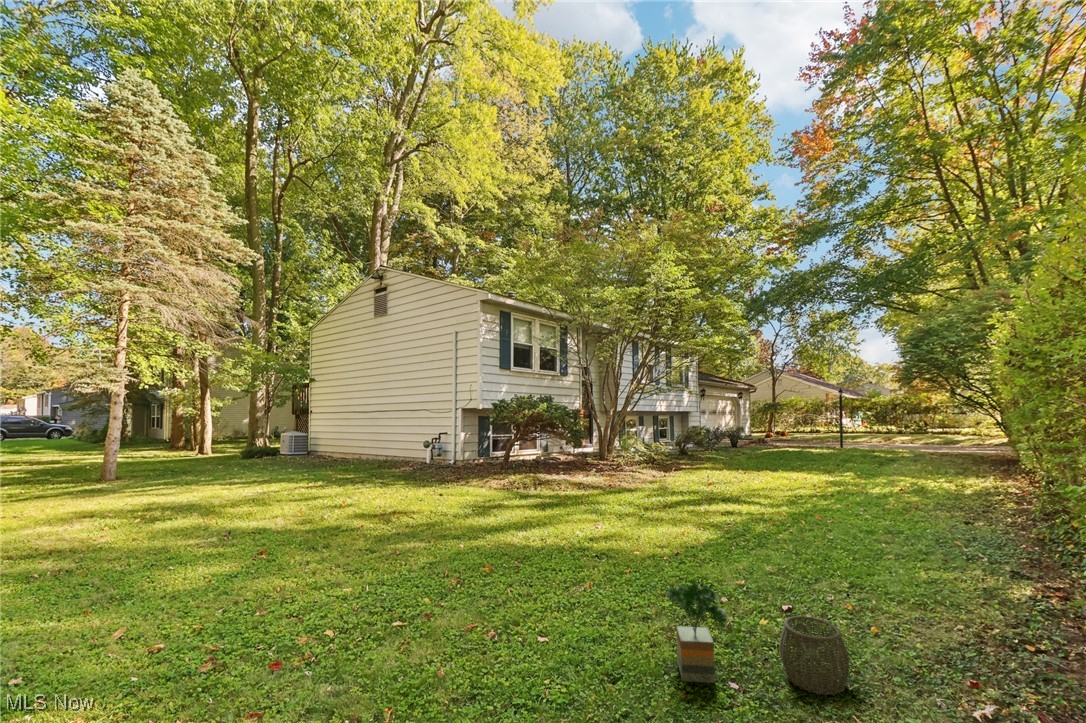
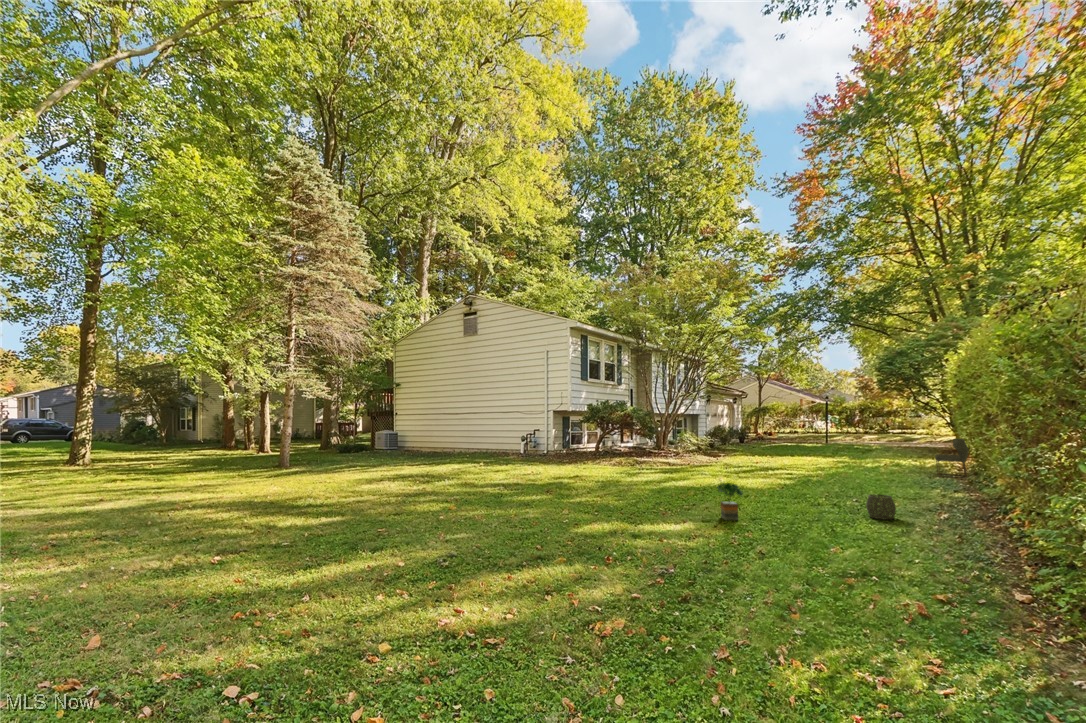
chair: none [977,456,1038,523] -> present [935,439,969,478]
potted tree: present [666,583,727,683] -> present [717,483,743,520]

